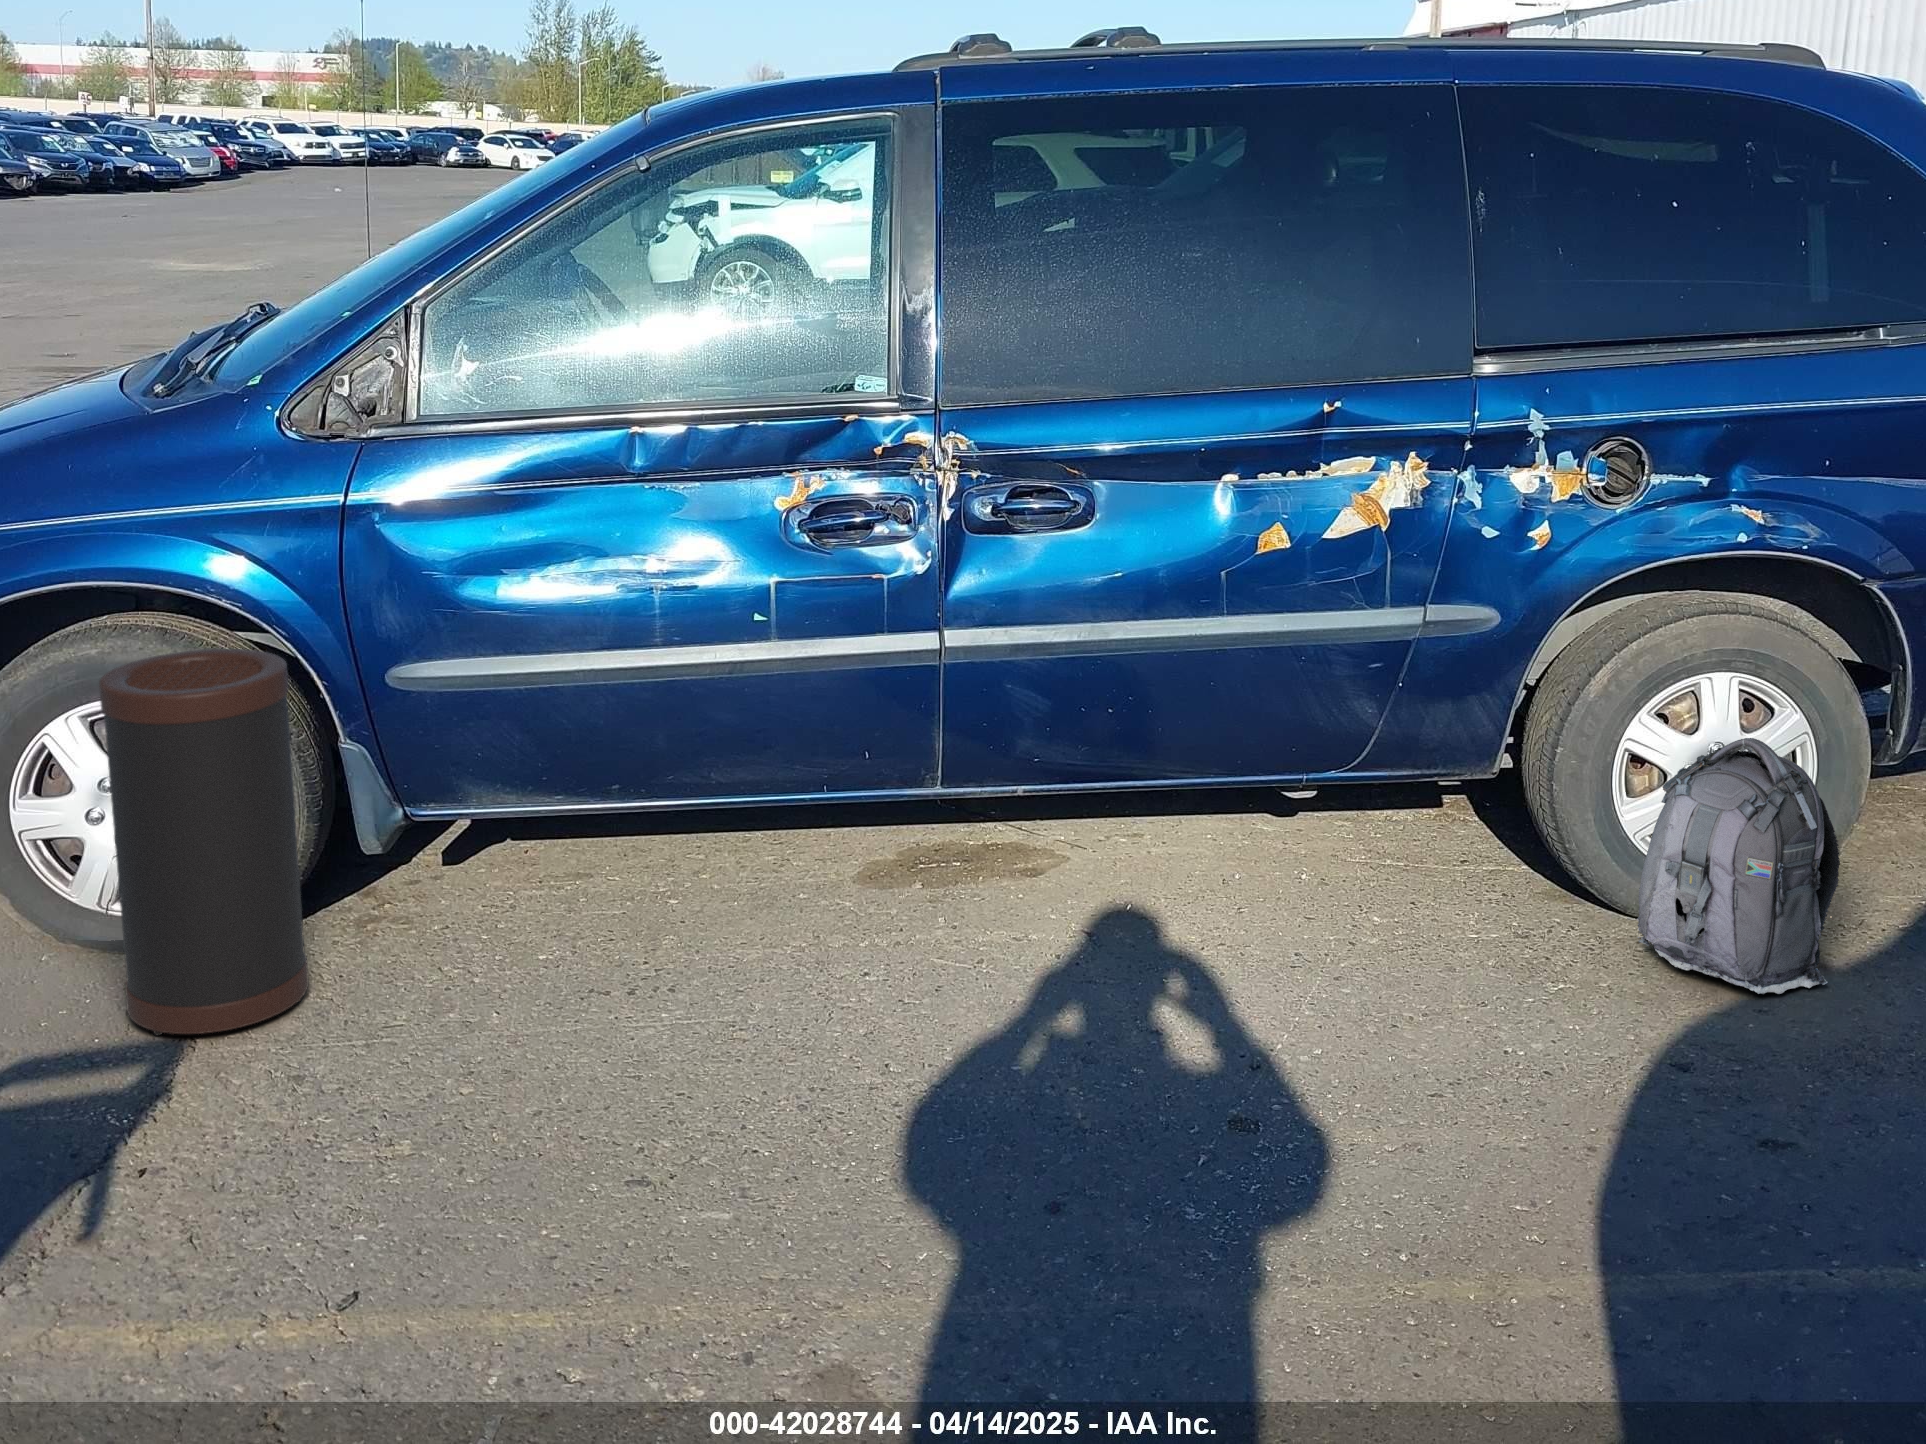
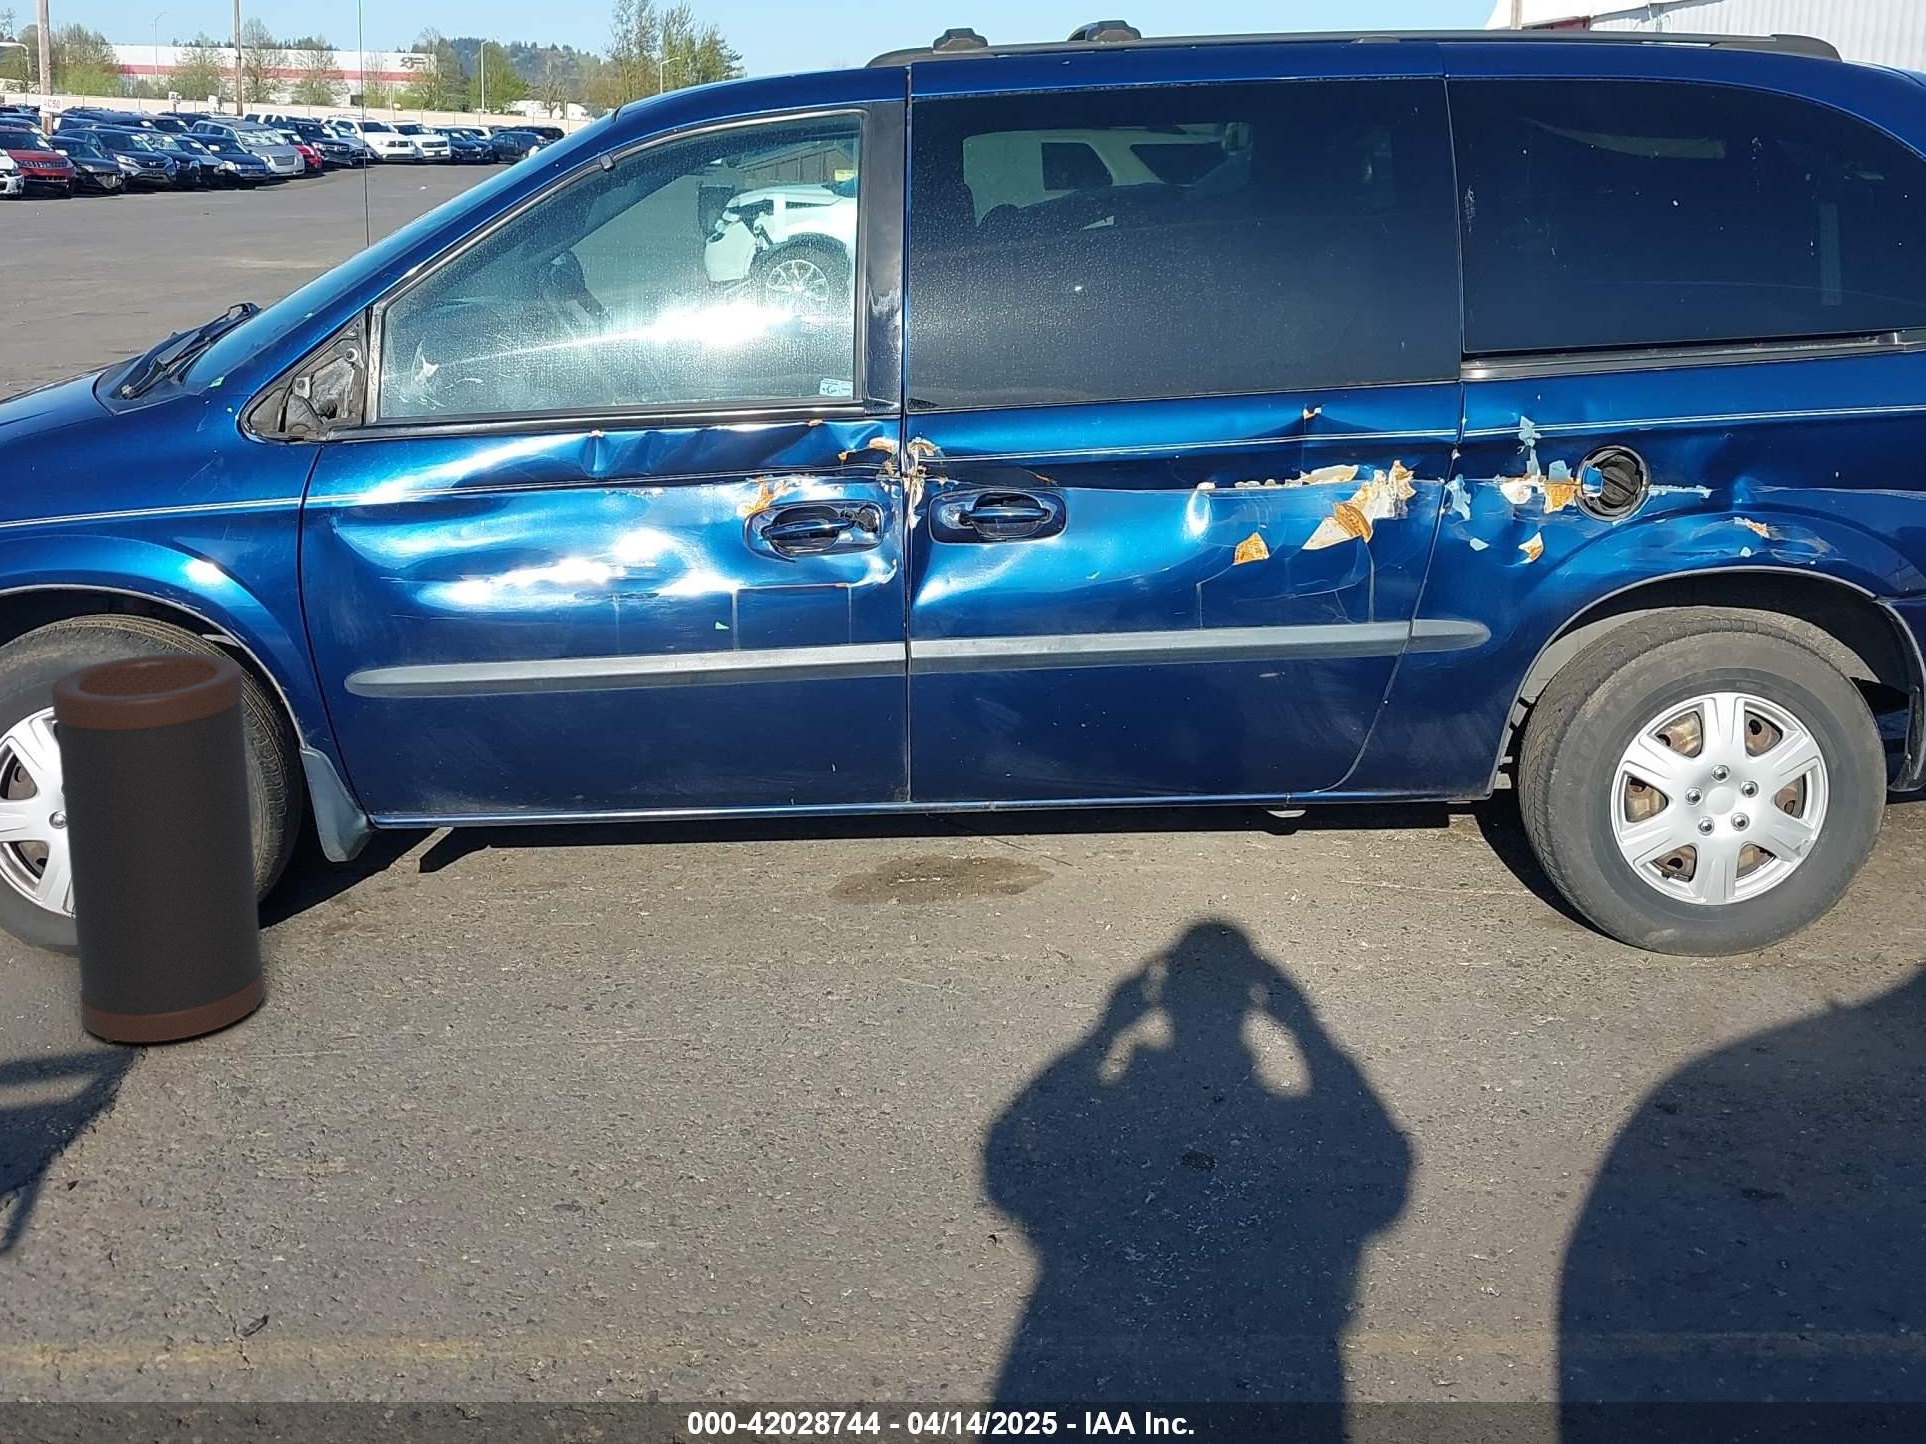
backpack: present [1637,738,1840,995] -> none [1626,762,1848,1032]

